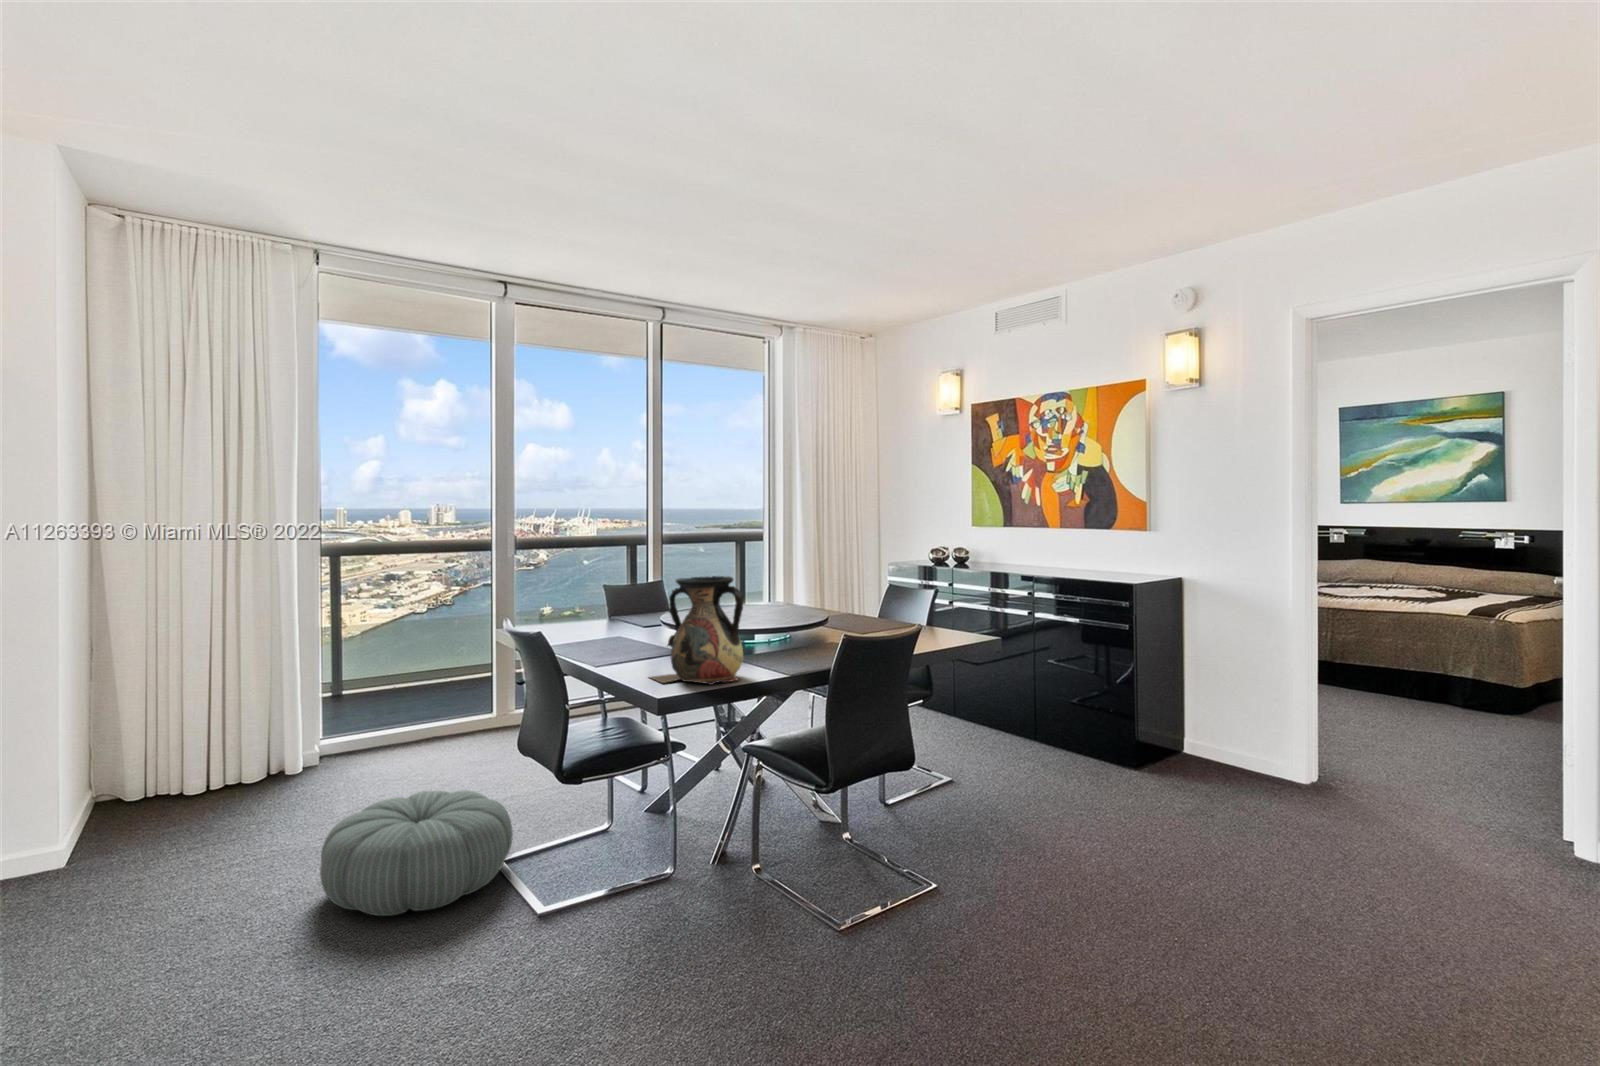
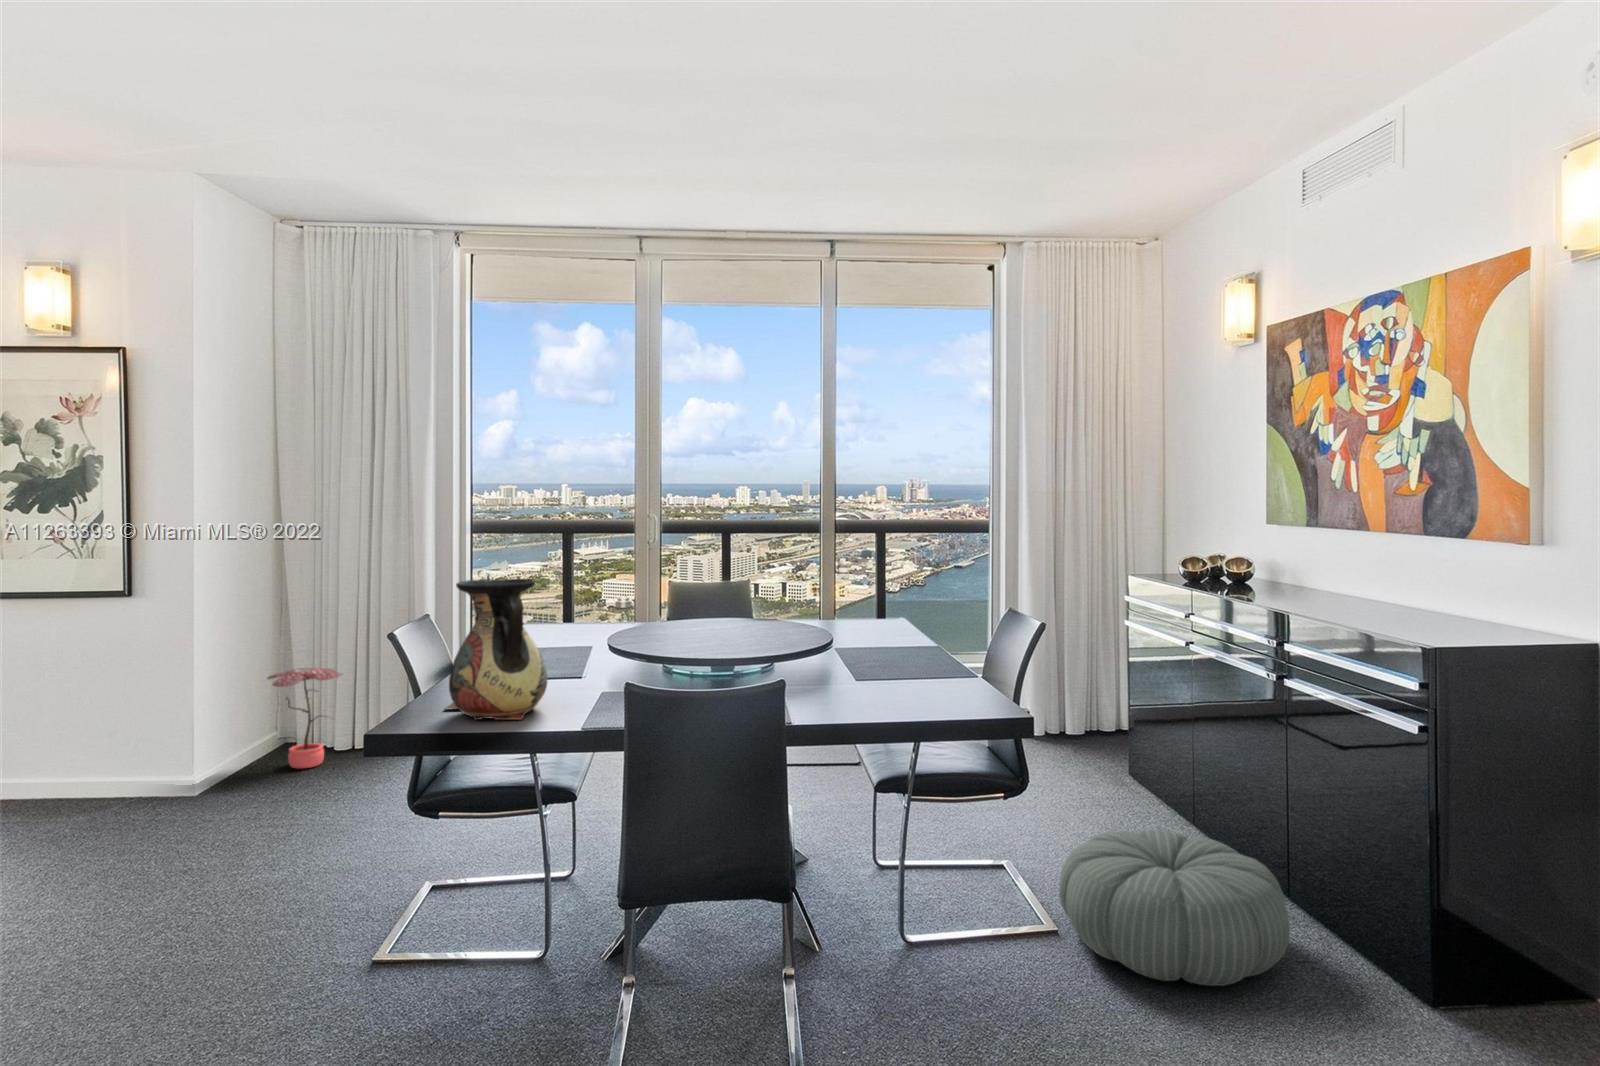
potted plant: none [113,704,218,816] -> present [267,668,342,769]
pouf: present [320,790,513,916] -> present [1059,829,1290,986]

